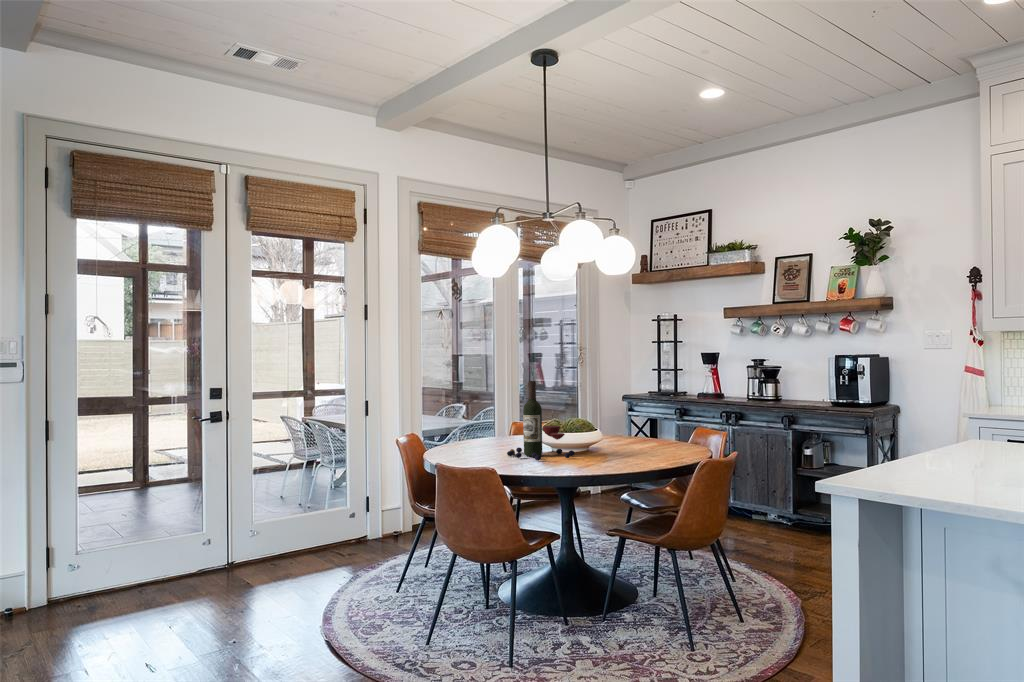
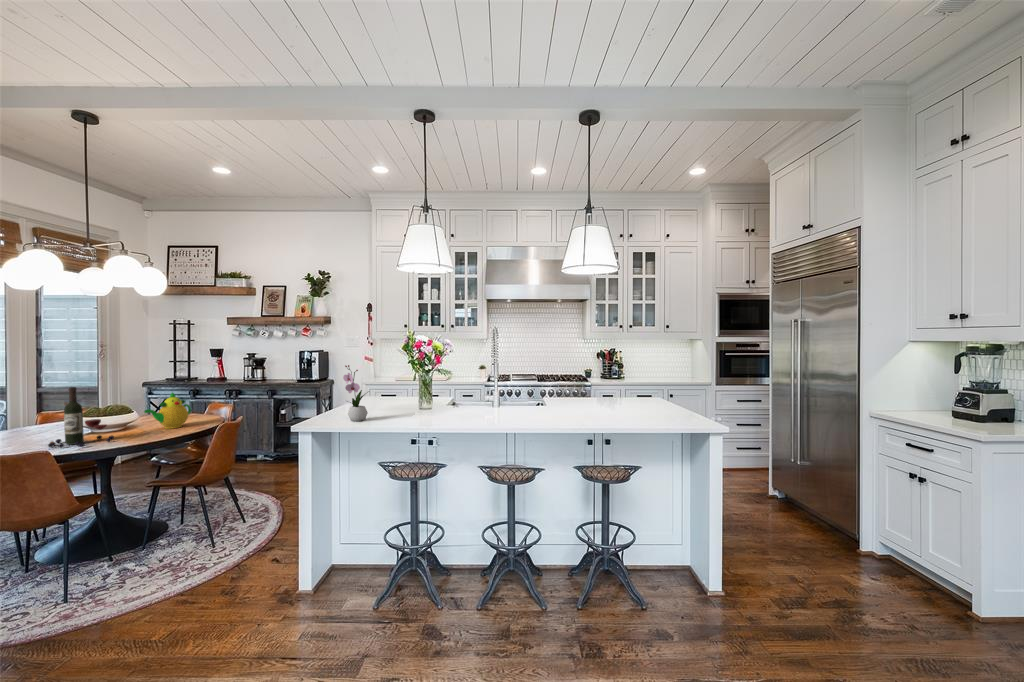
flower arrangement: none [926,352,990,472] -> present [343,365,368,421]
teapot: none [610,398,668,452] -> present [144,393,191,429]

